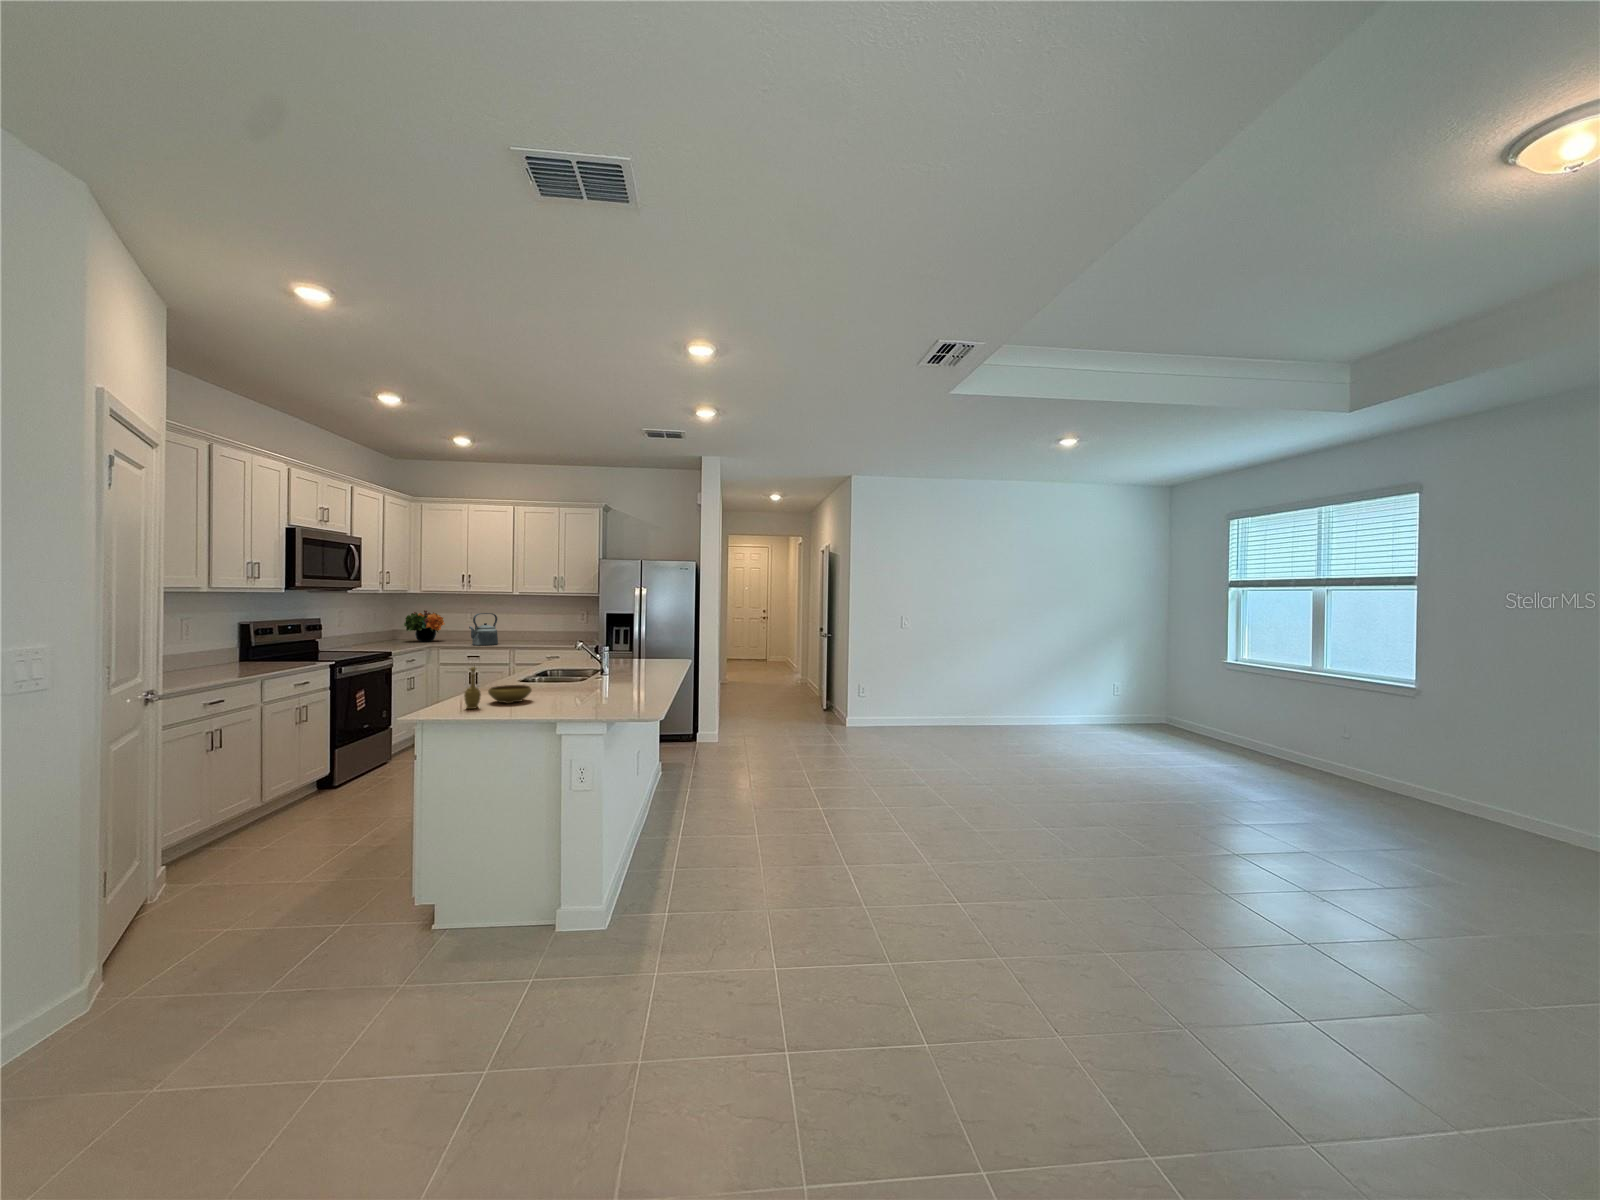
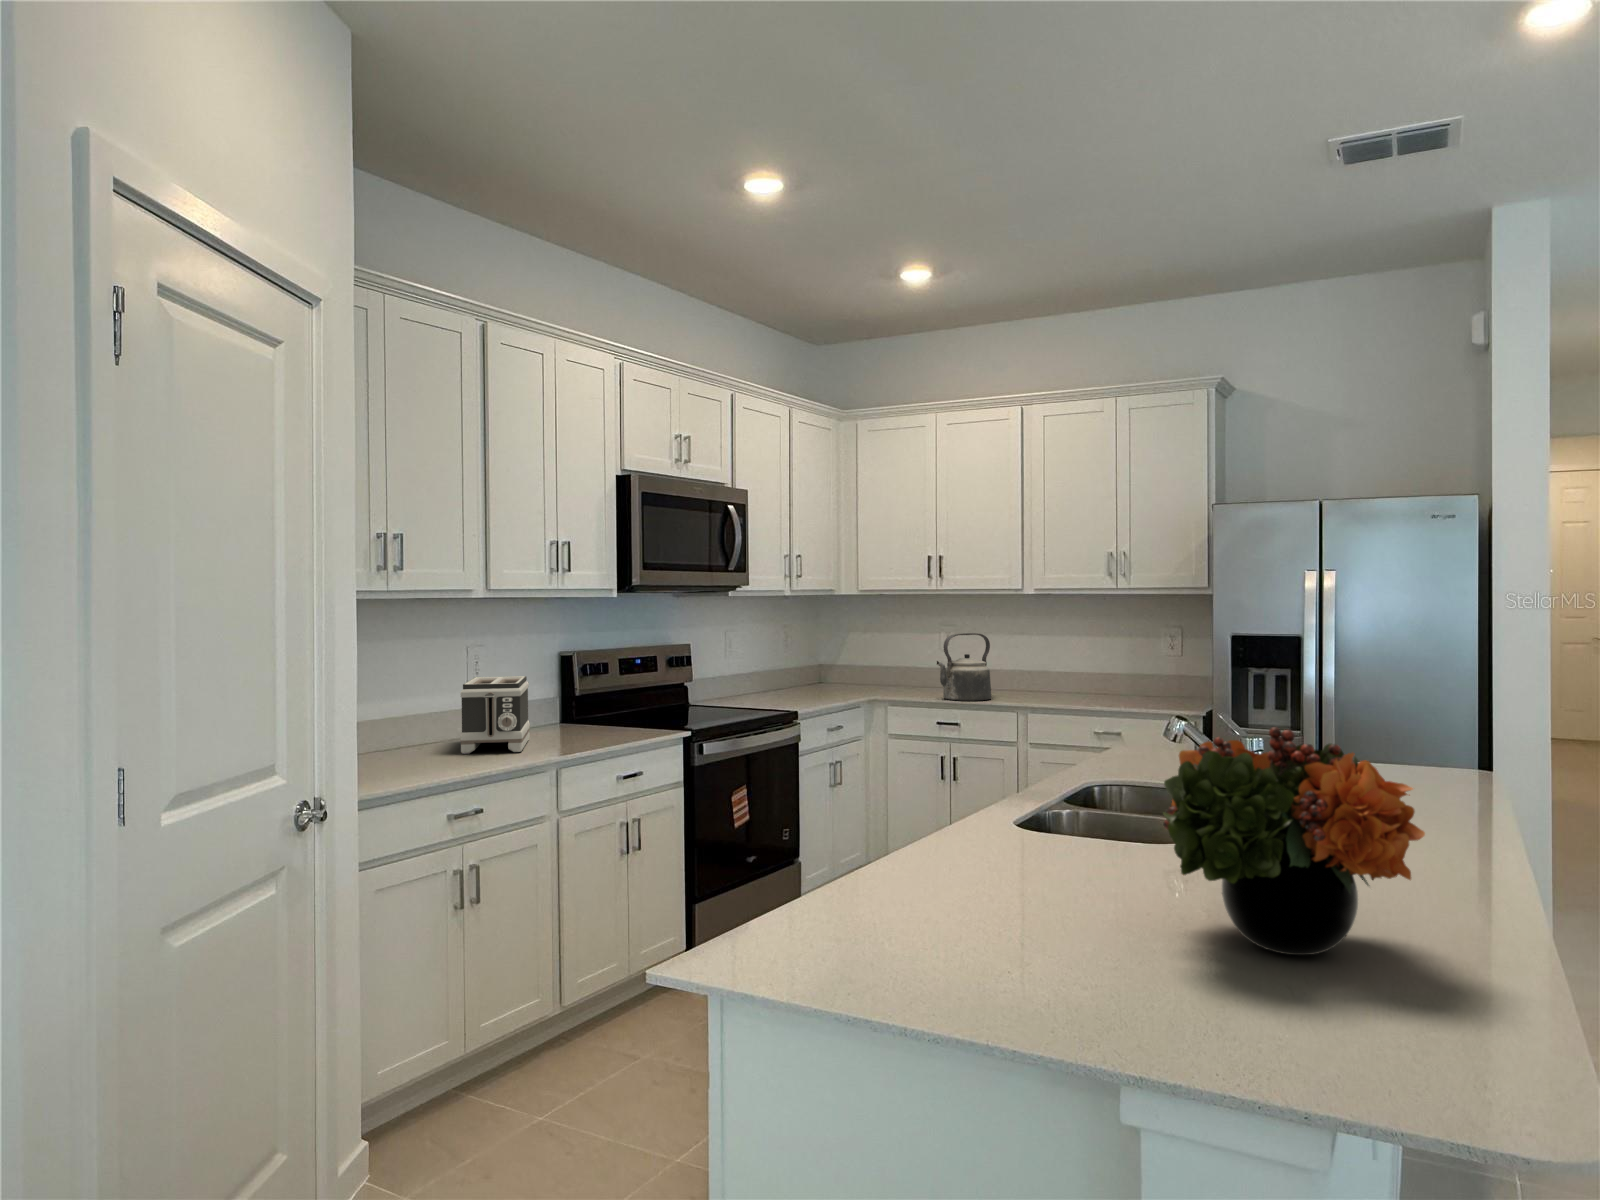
flower arrangement: present [404,610,445,642] -> present [1163,727,1425,955]
toaster: none [189,634,236,675] -> present [460,676,530,754]
decorative bowl: present [464,667,532,709] -> none [843,834,1051,975]

